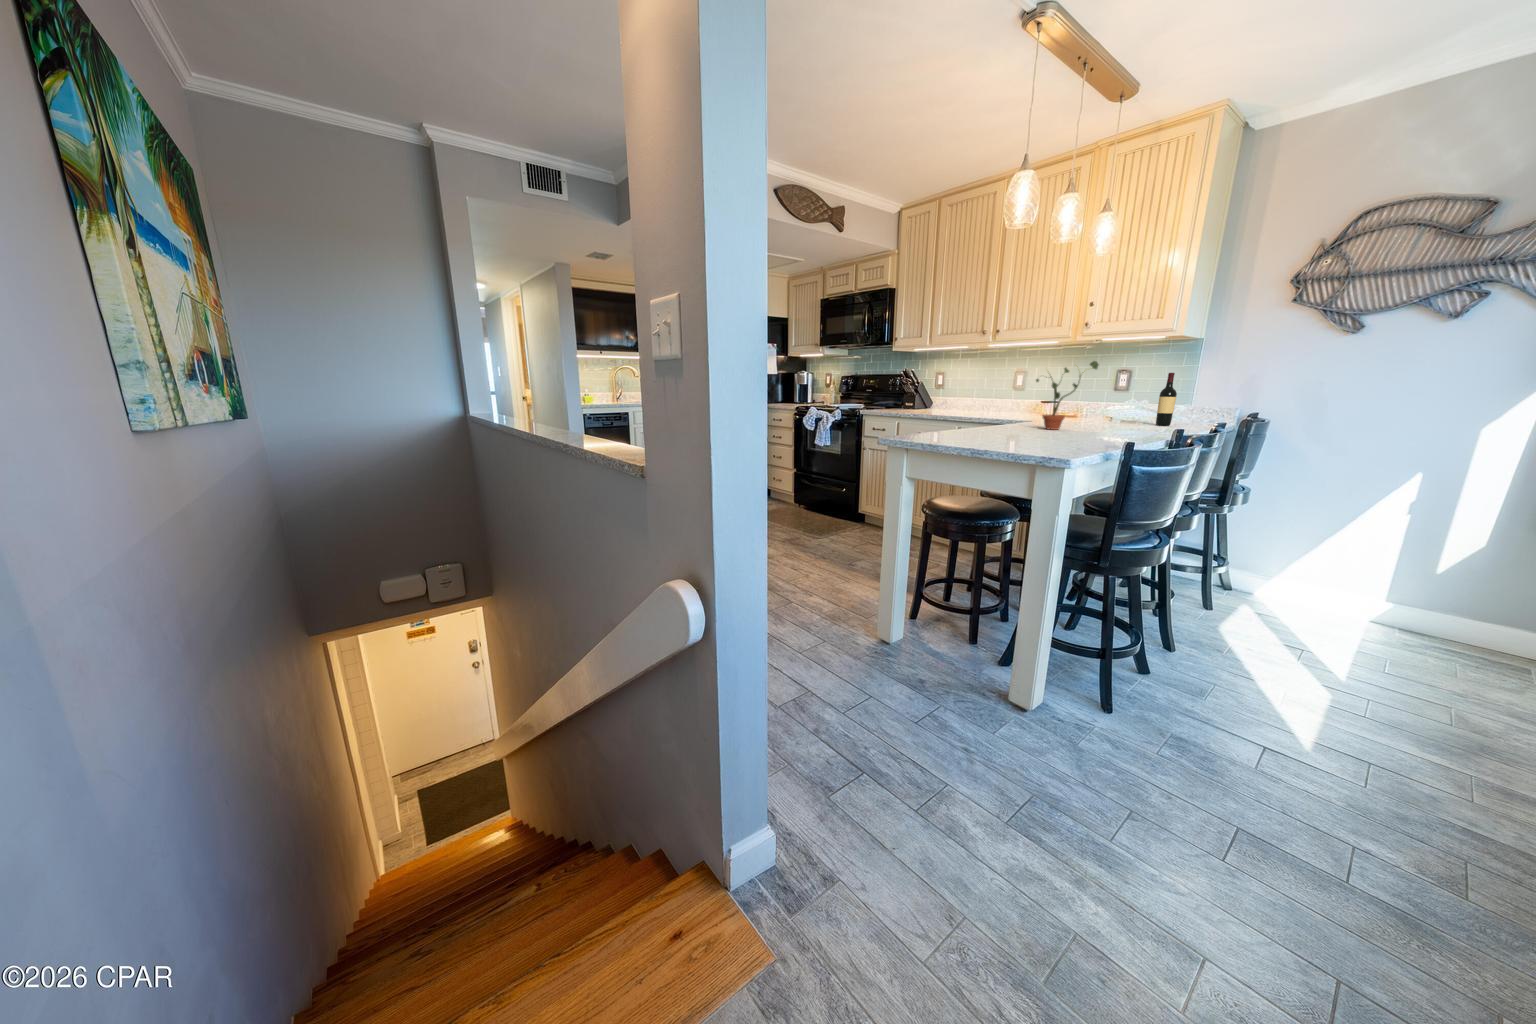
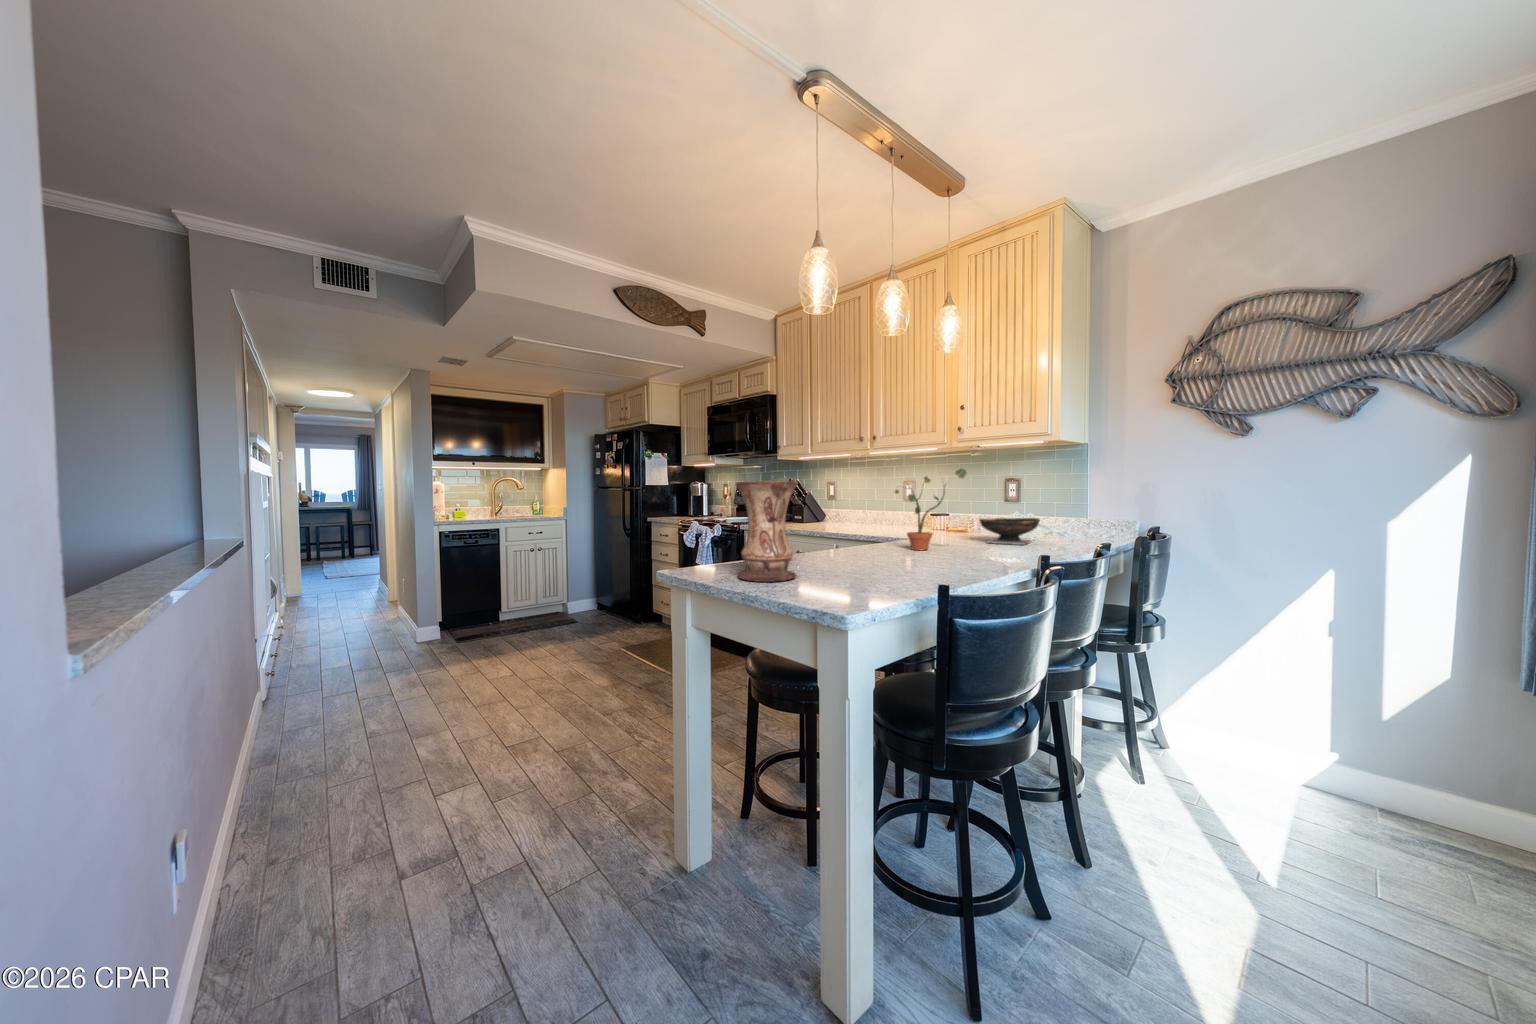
vase: none [945,370,999,445] -> present [735,481,797,582]
wine bottle: present [1156,373,1177,426] -> none [1050,481,1068,541]
bowl: none [1096,405,1153,428] -> present [979,518,1040,545]

